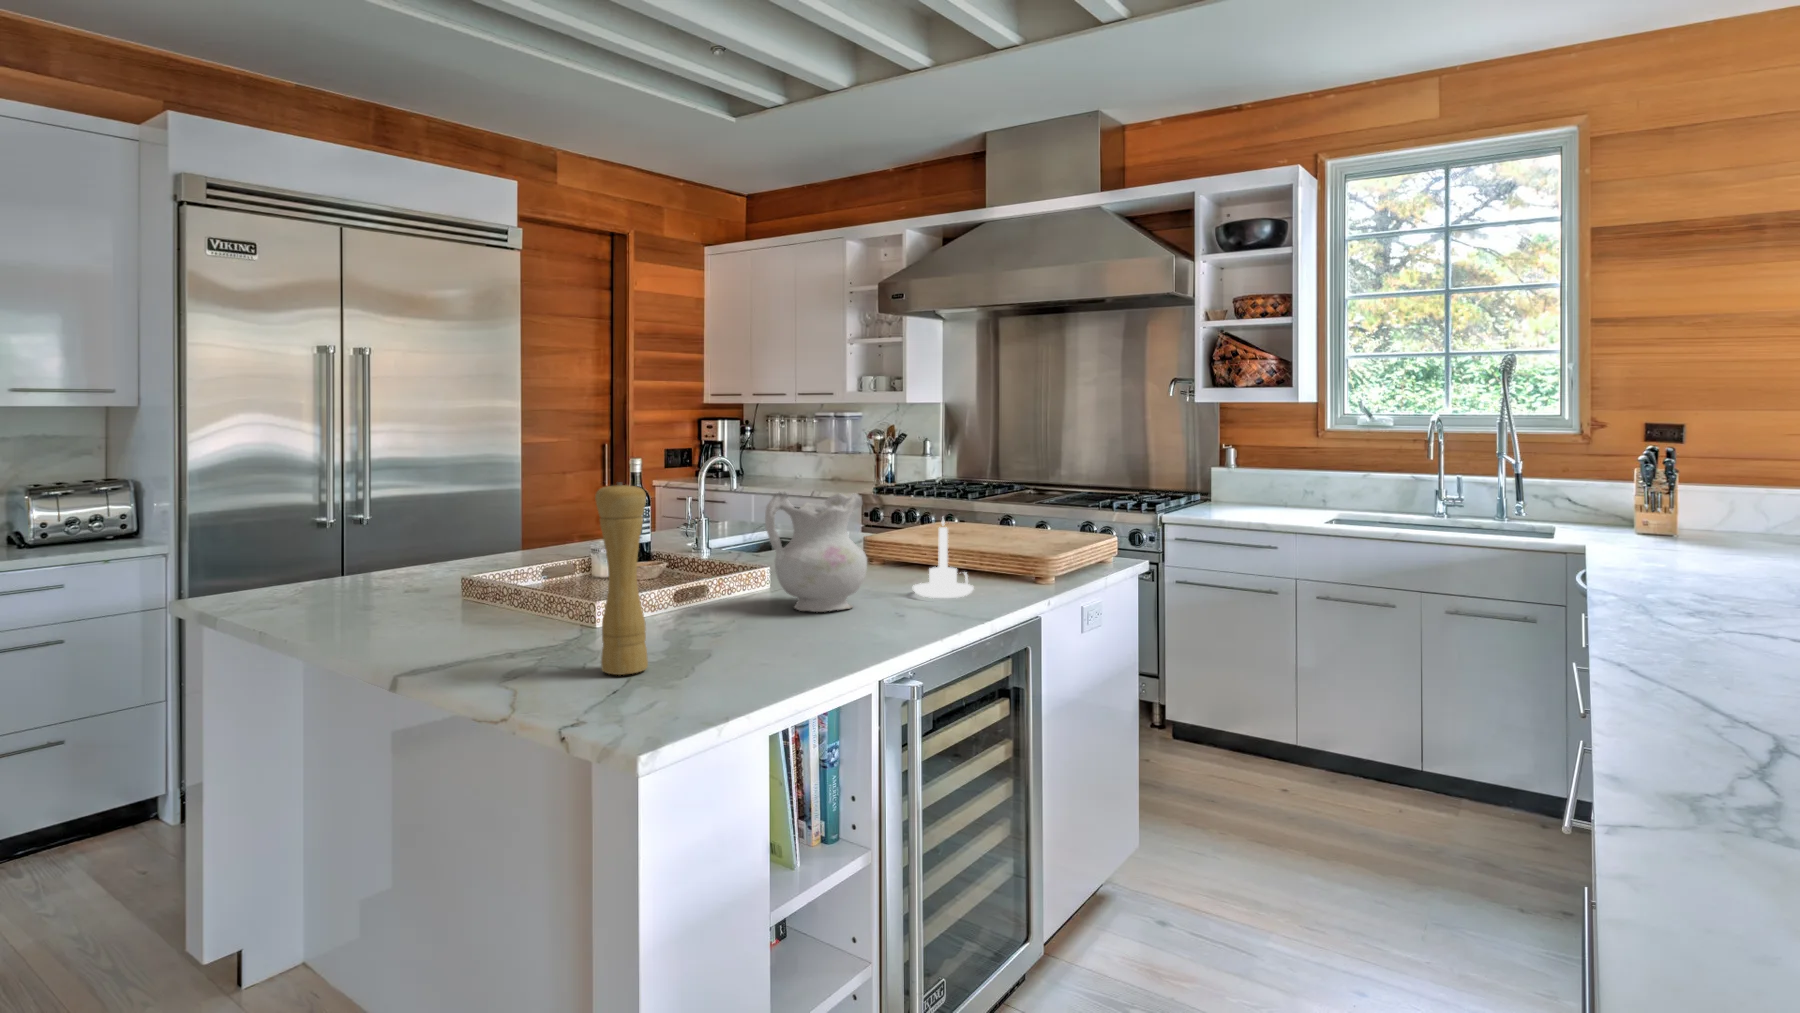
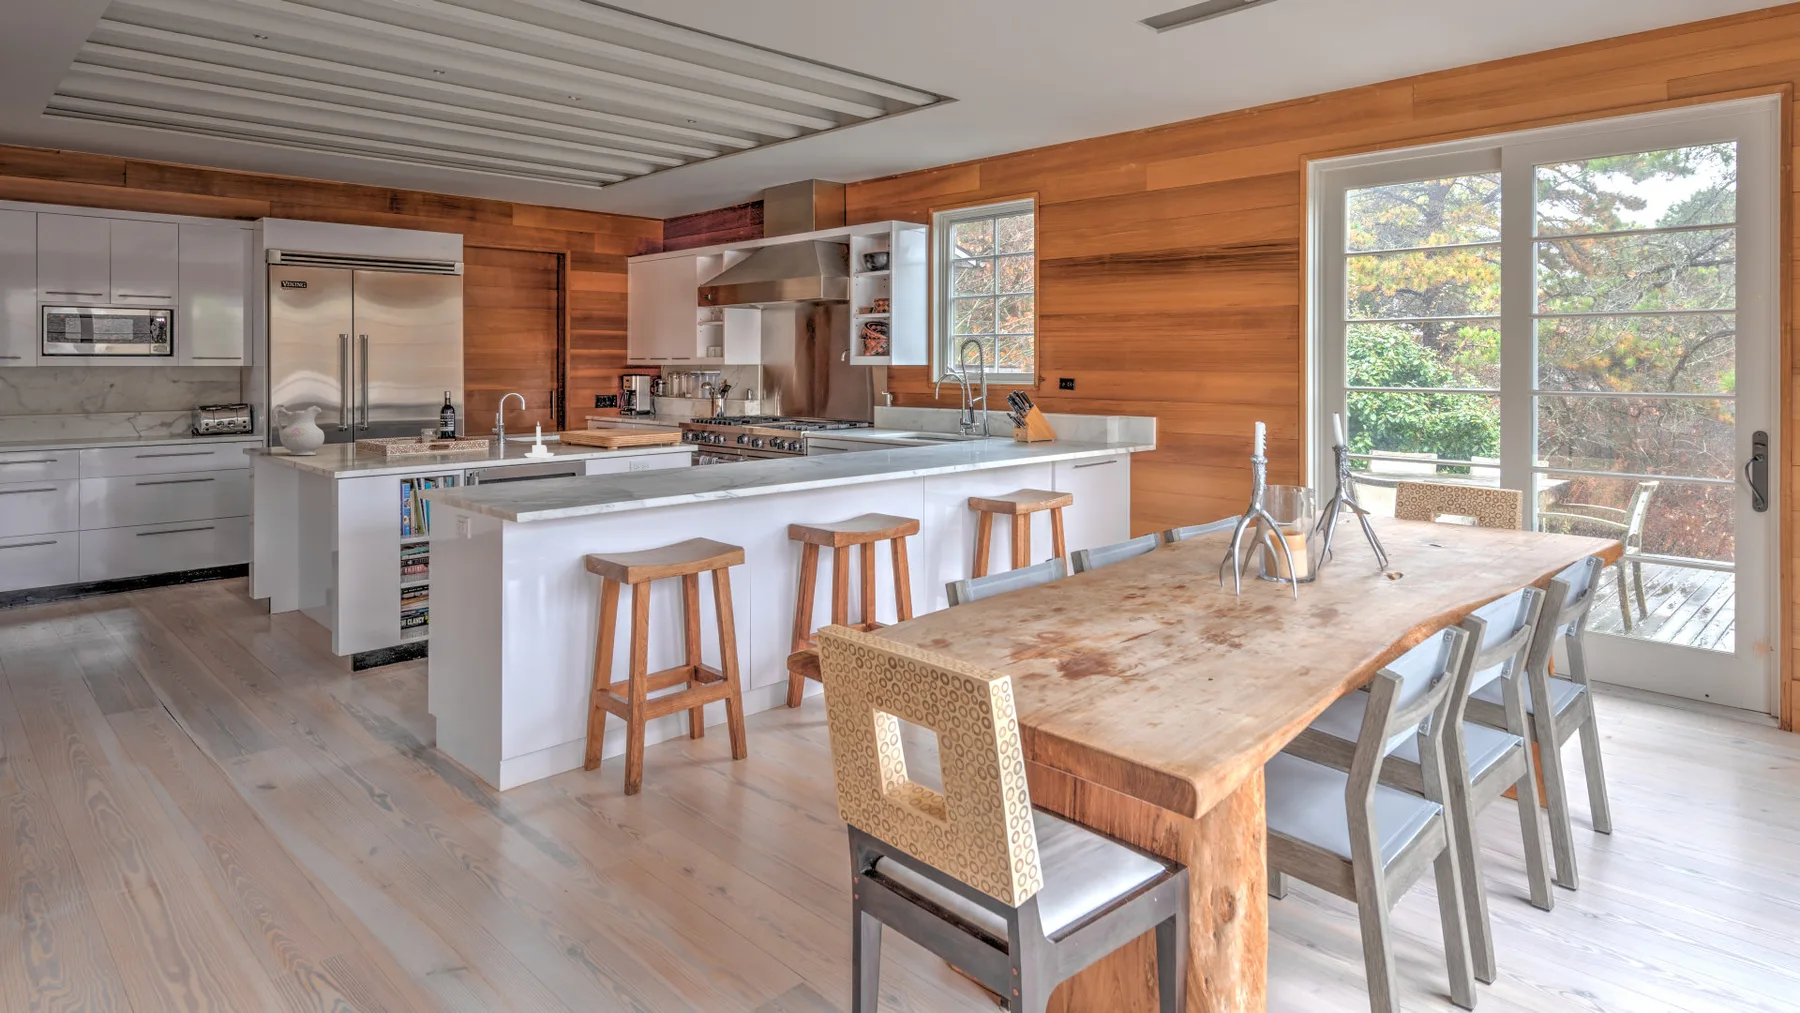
pepper mill: present [595,482,648,675] -> none [340,399,362,466]
ceramic pitcher: present [765,492,867,612] -> present [273,405,324,455]

